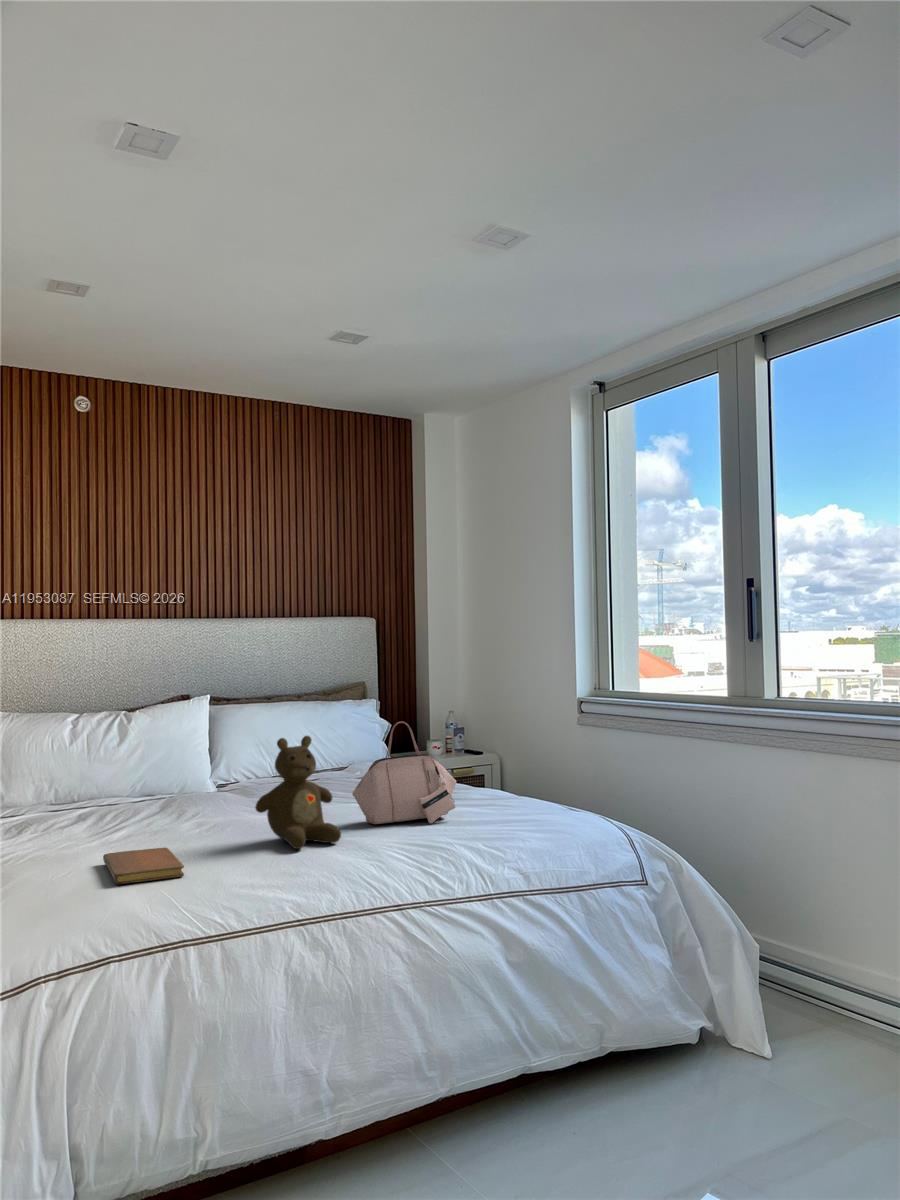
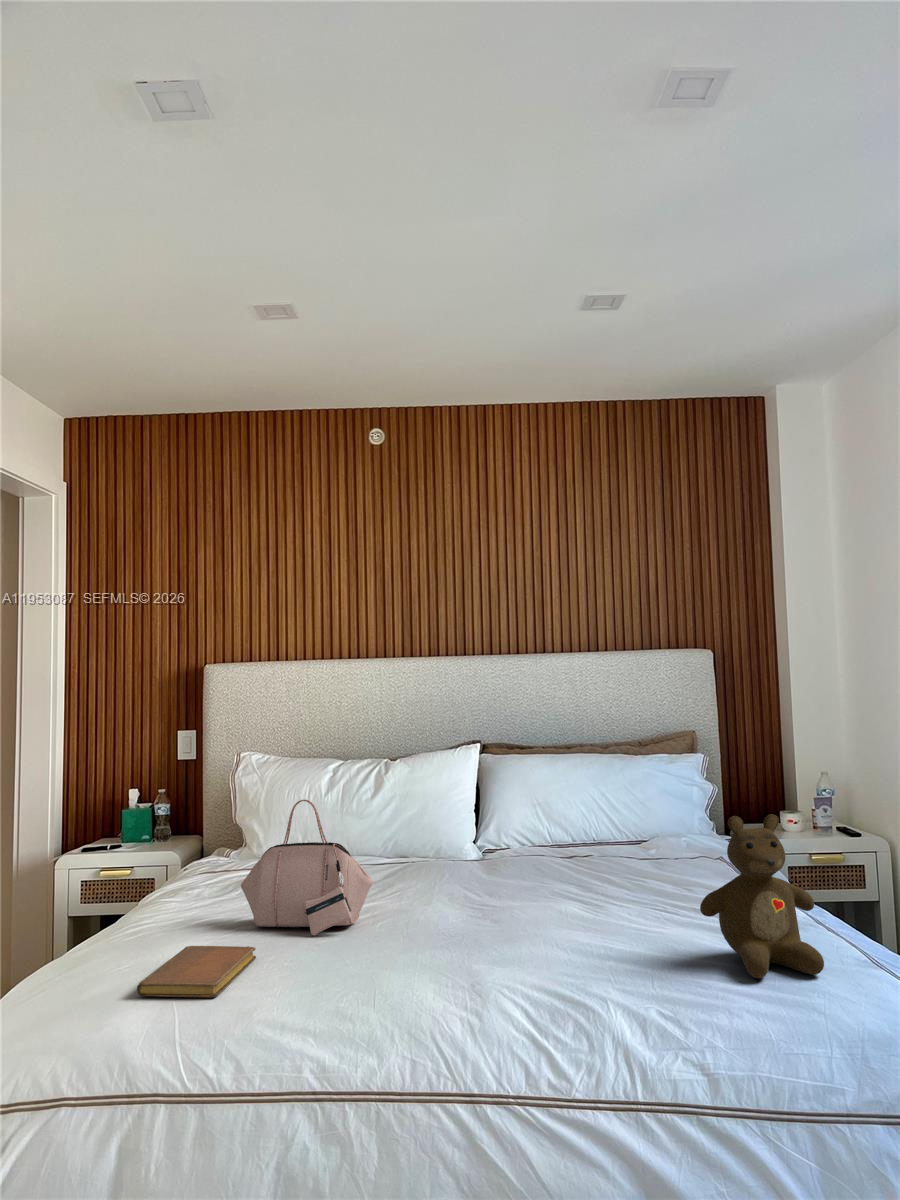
handbag: present [352,722,456,824] -> present [241,800,373,936]
teddy bear: present [255,736,341,849] -> present [700,814,824,978]

